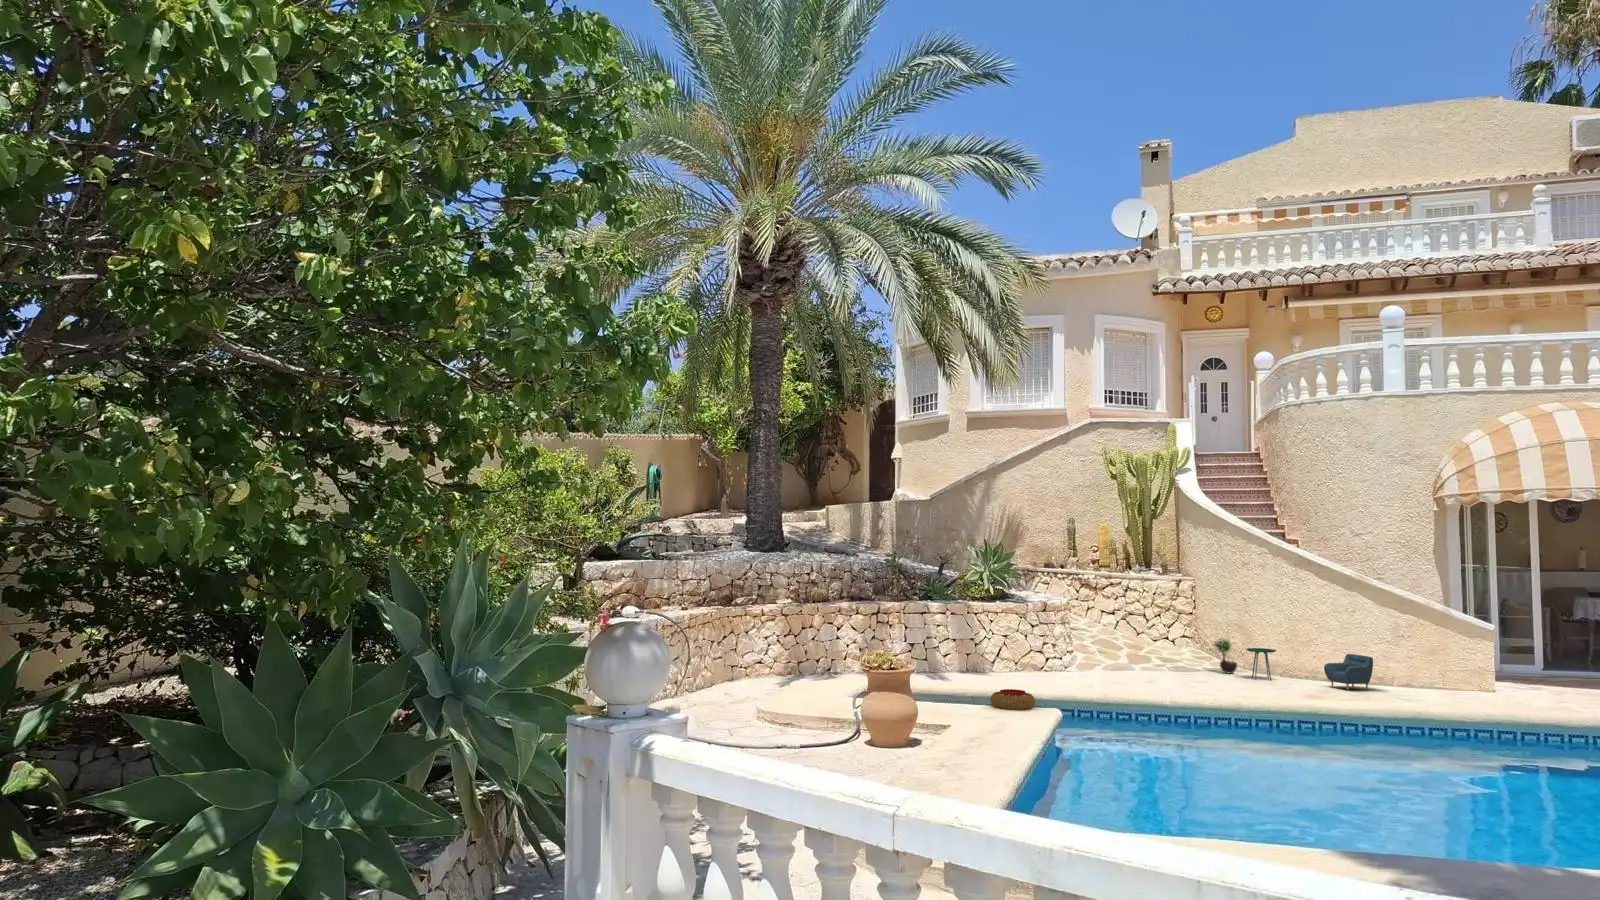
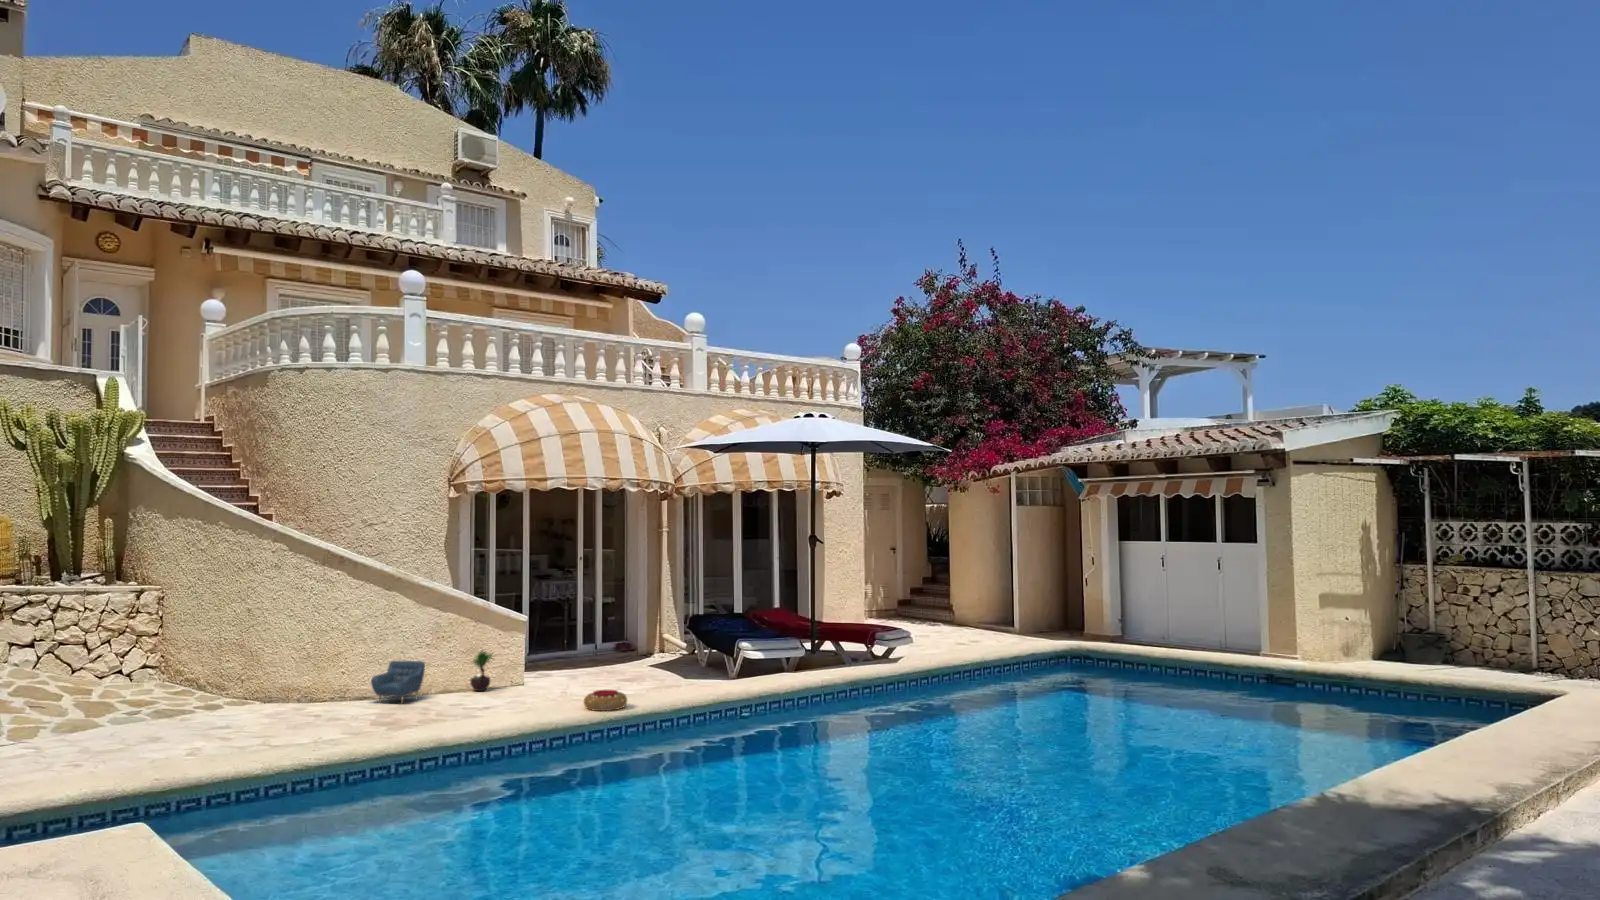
potted tree: present [1213,639,1237,673] -> present [470,651,492,691]
side table: present [1246,648,1276,680] -> none [269,668,308,710]
pouf: present [990,689,1035,710] -> present [584,690,627,711]

